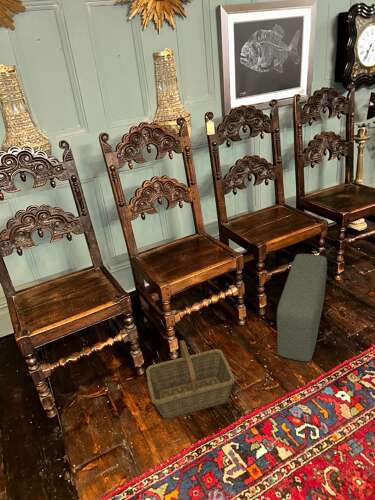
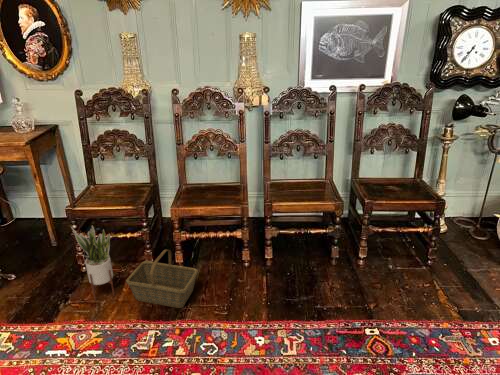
pouf: present [277,254,327,362] -> none [245,225,334,310]
potted plant: none [61,348,132,447] -> present [72,226,115,300]

